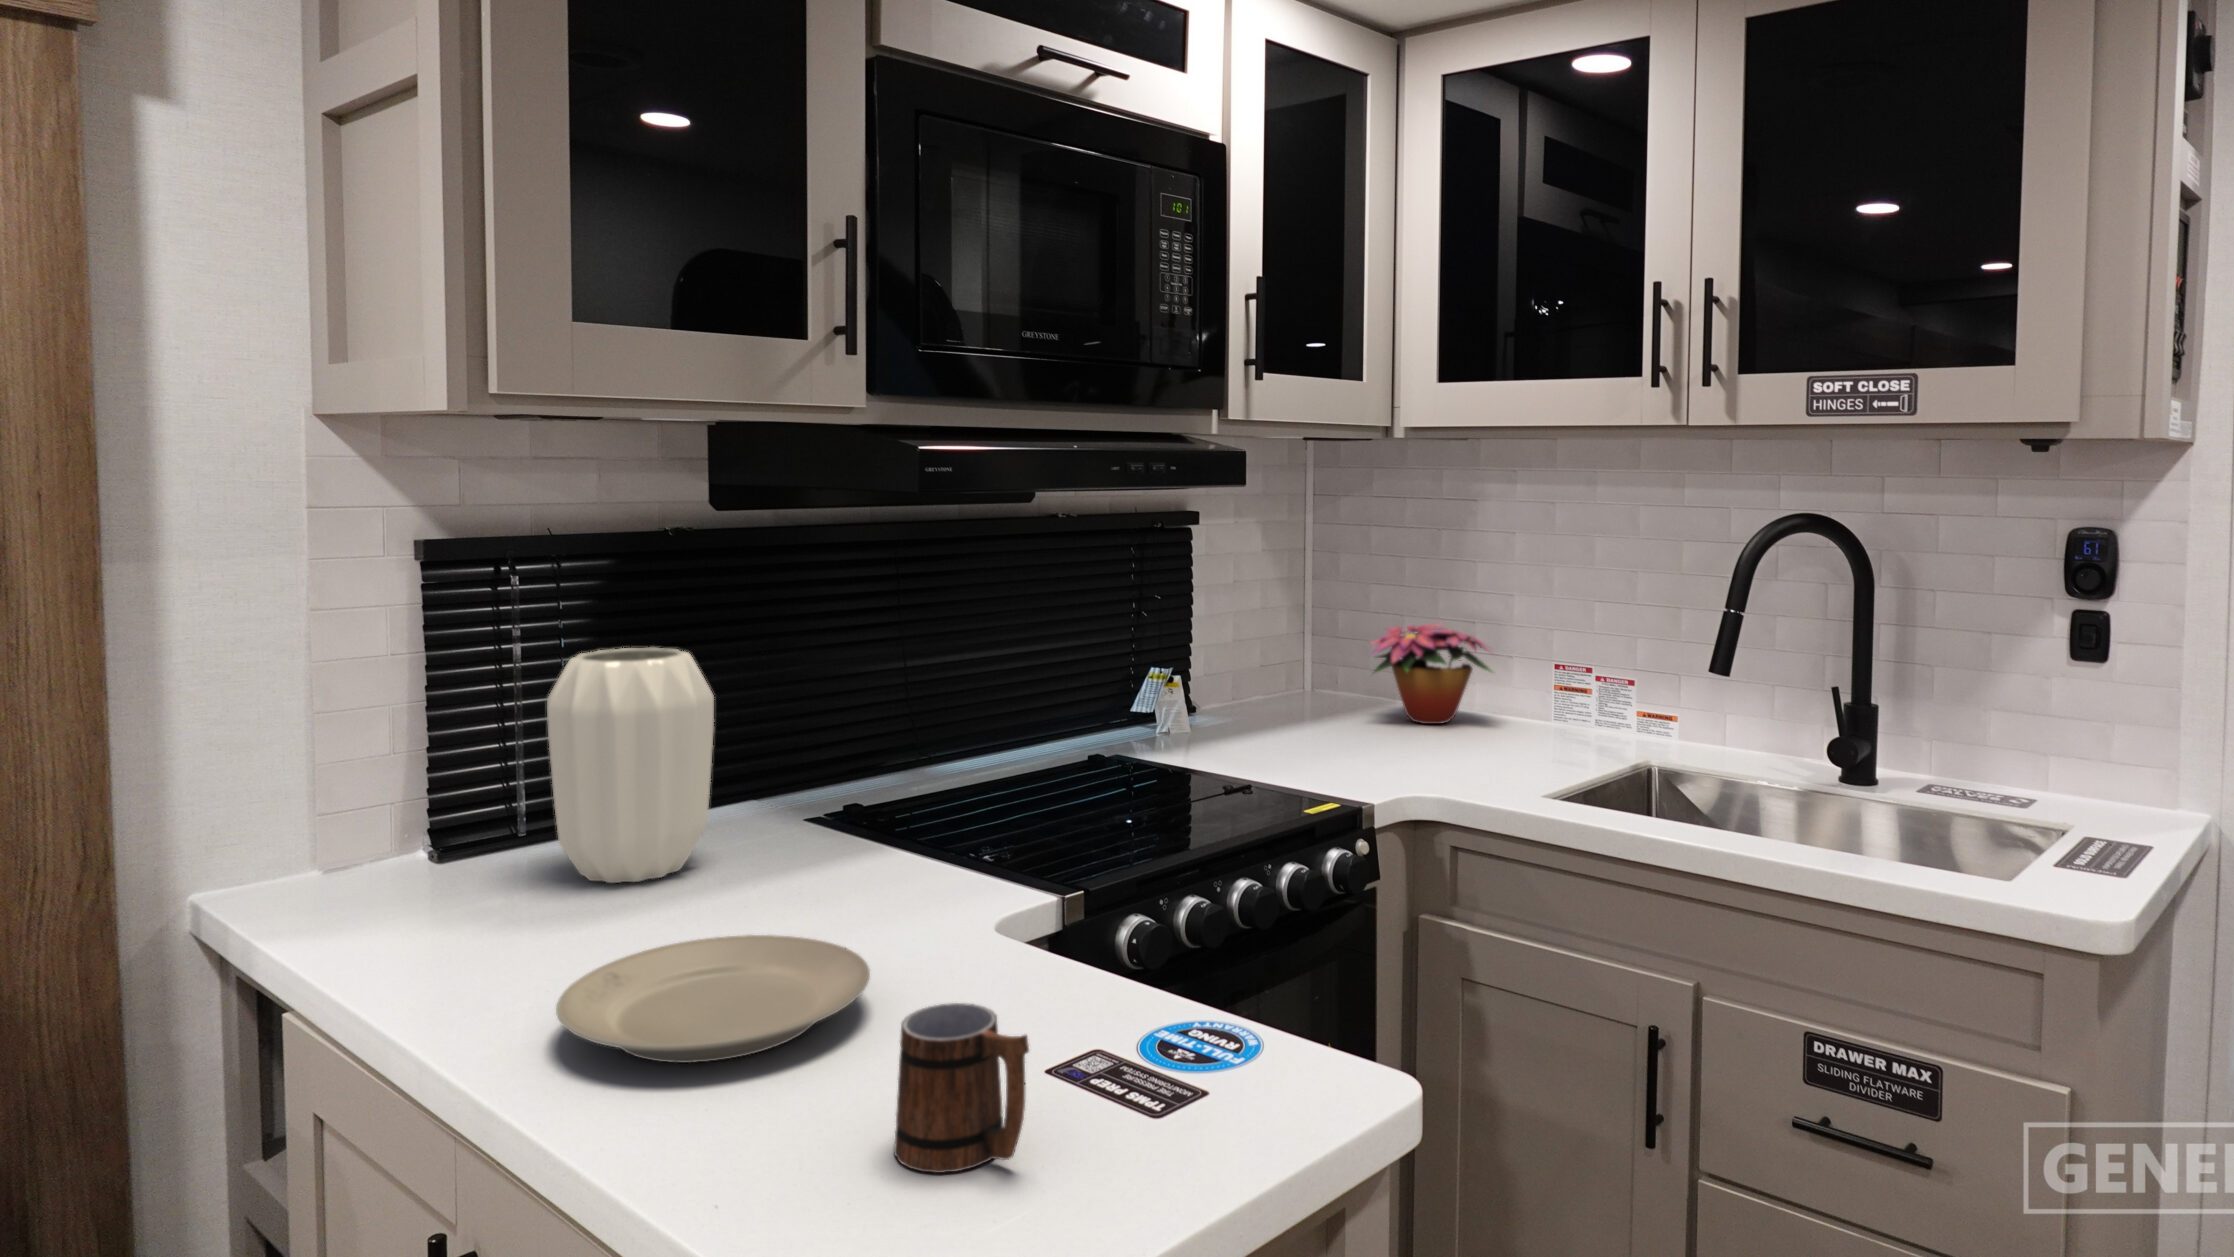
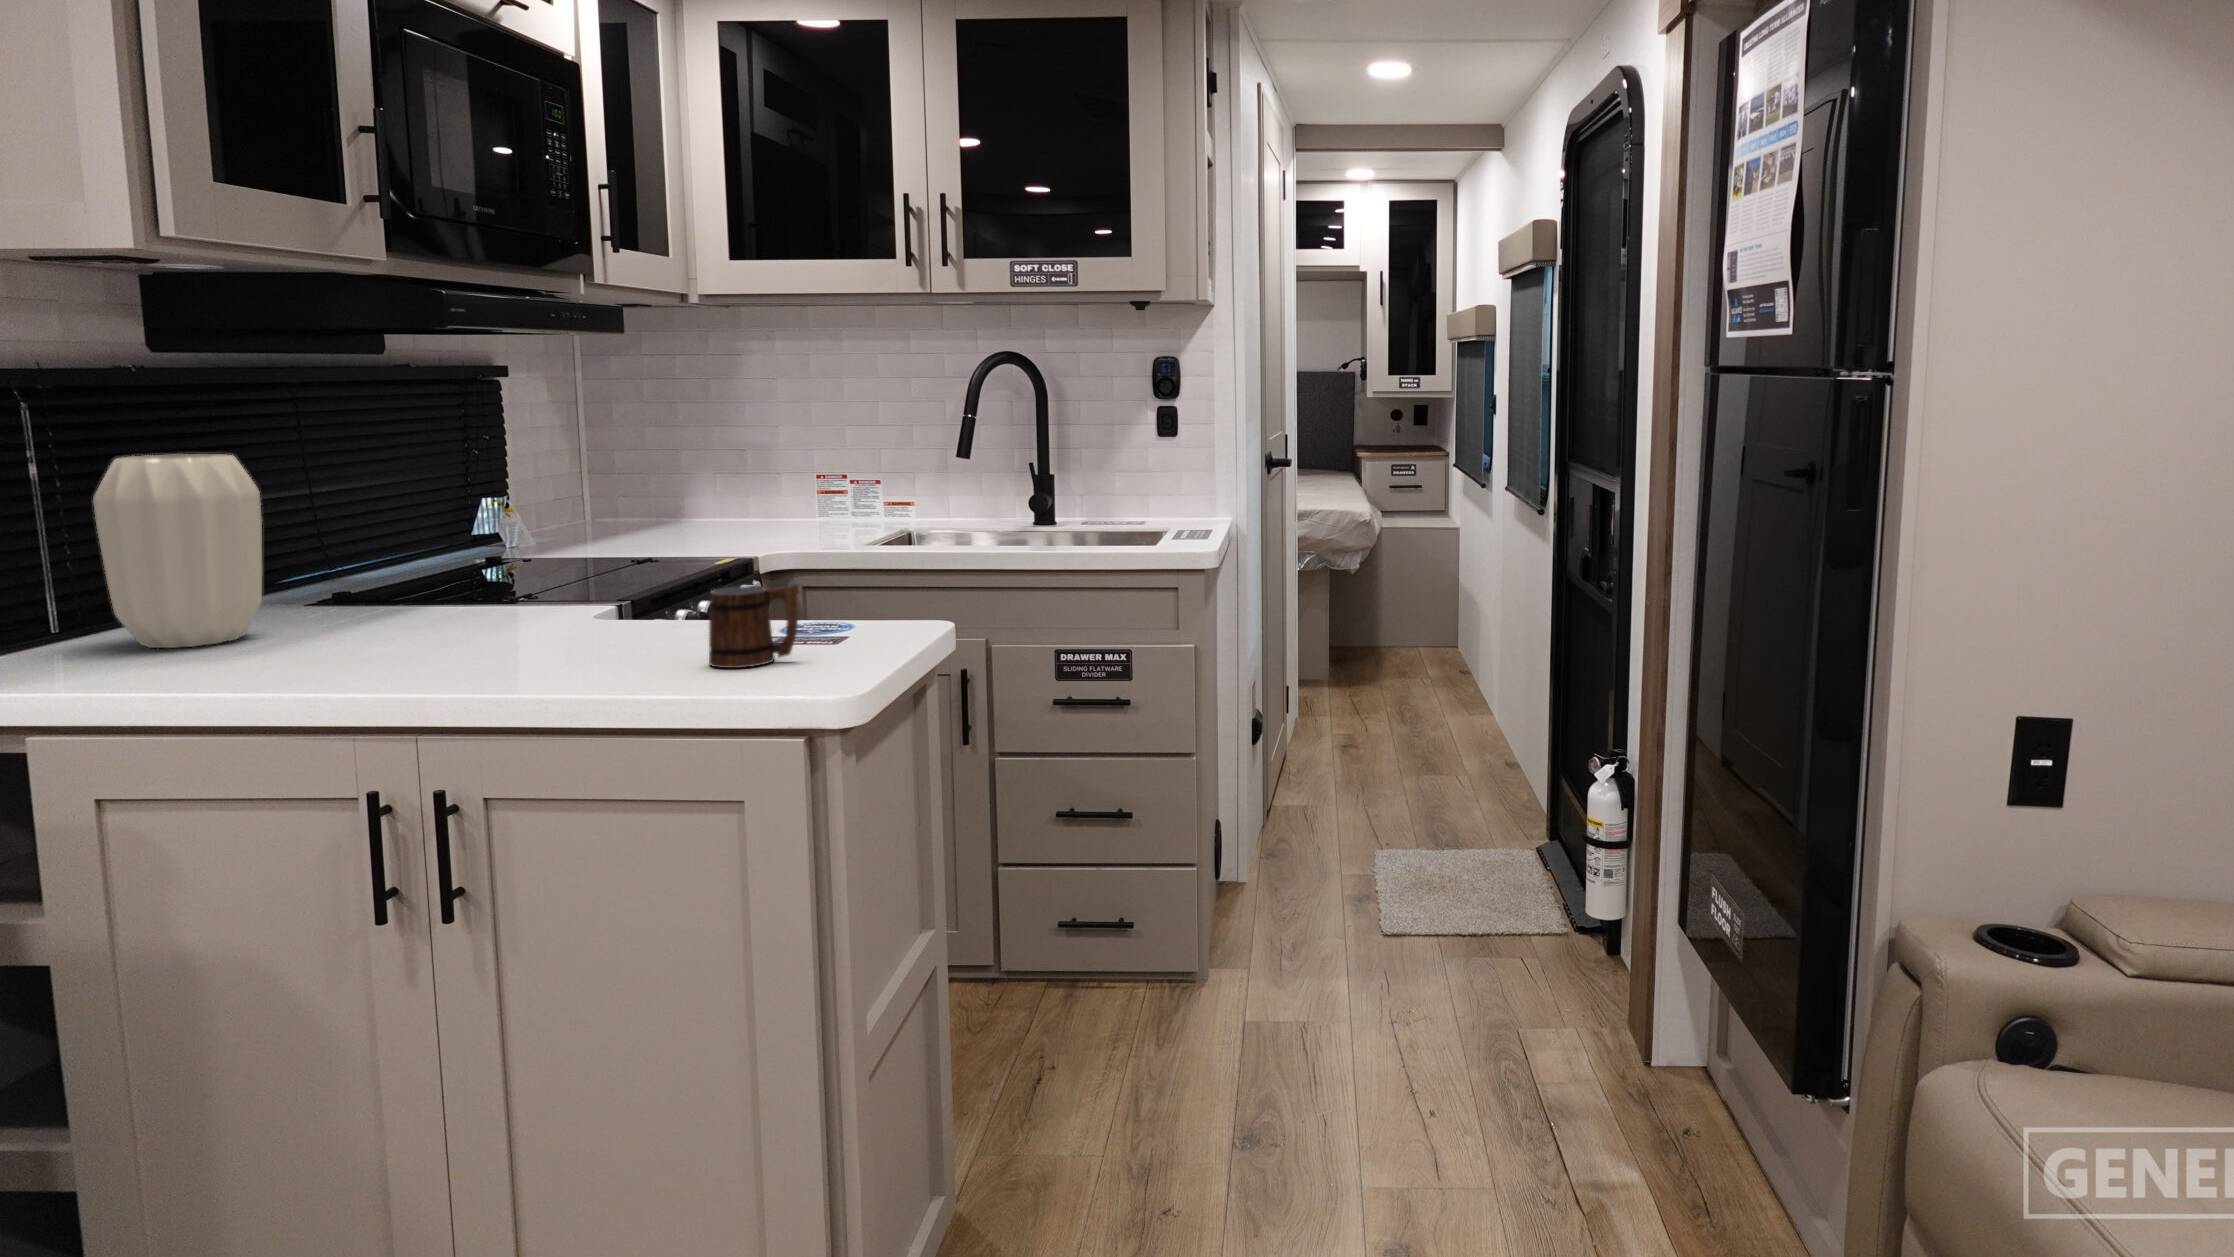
flower arrangement: present [1369,623,1498,724] -> none [656,453,779,532]
plate: present [556,935,870,1063] -> none [362,619,593,677]

